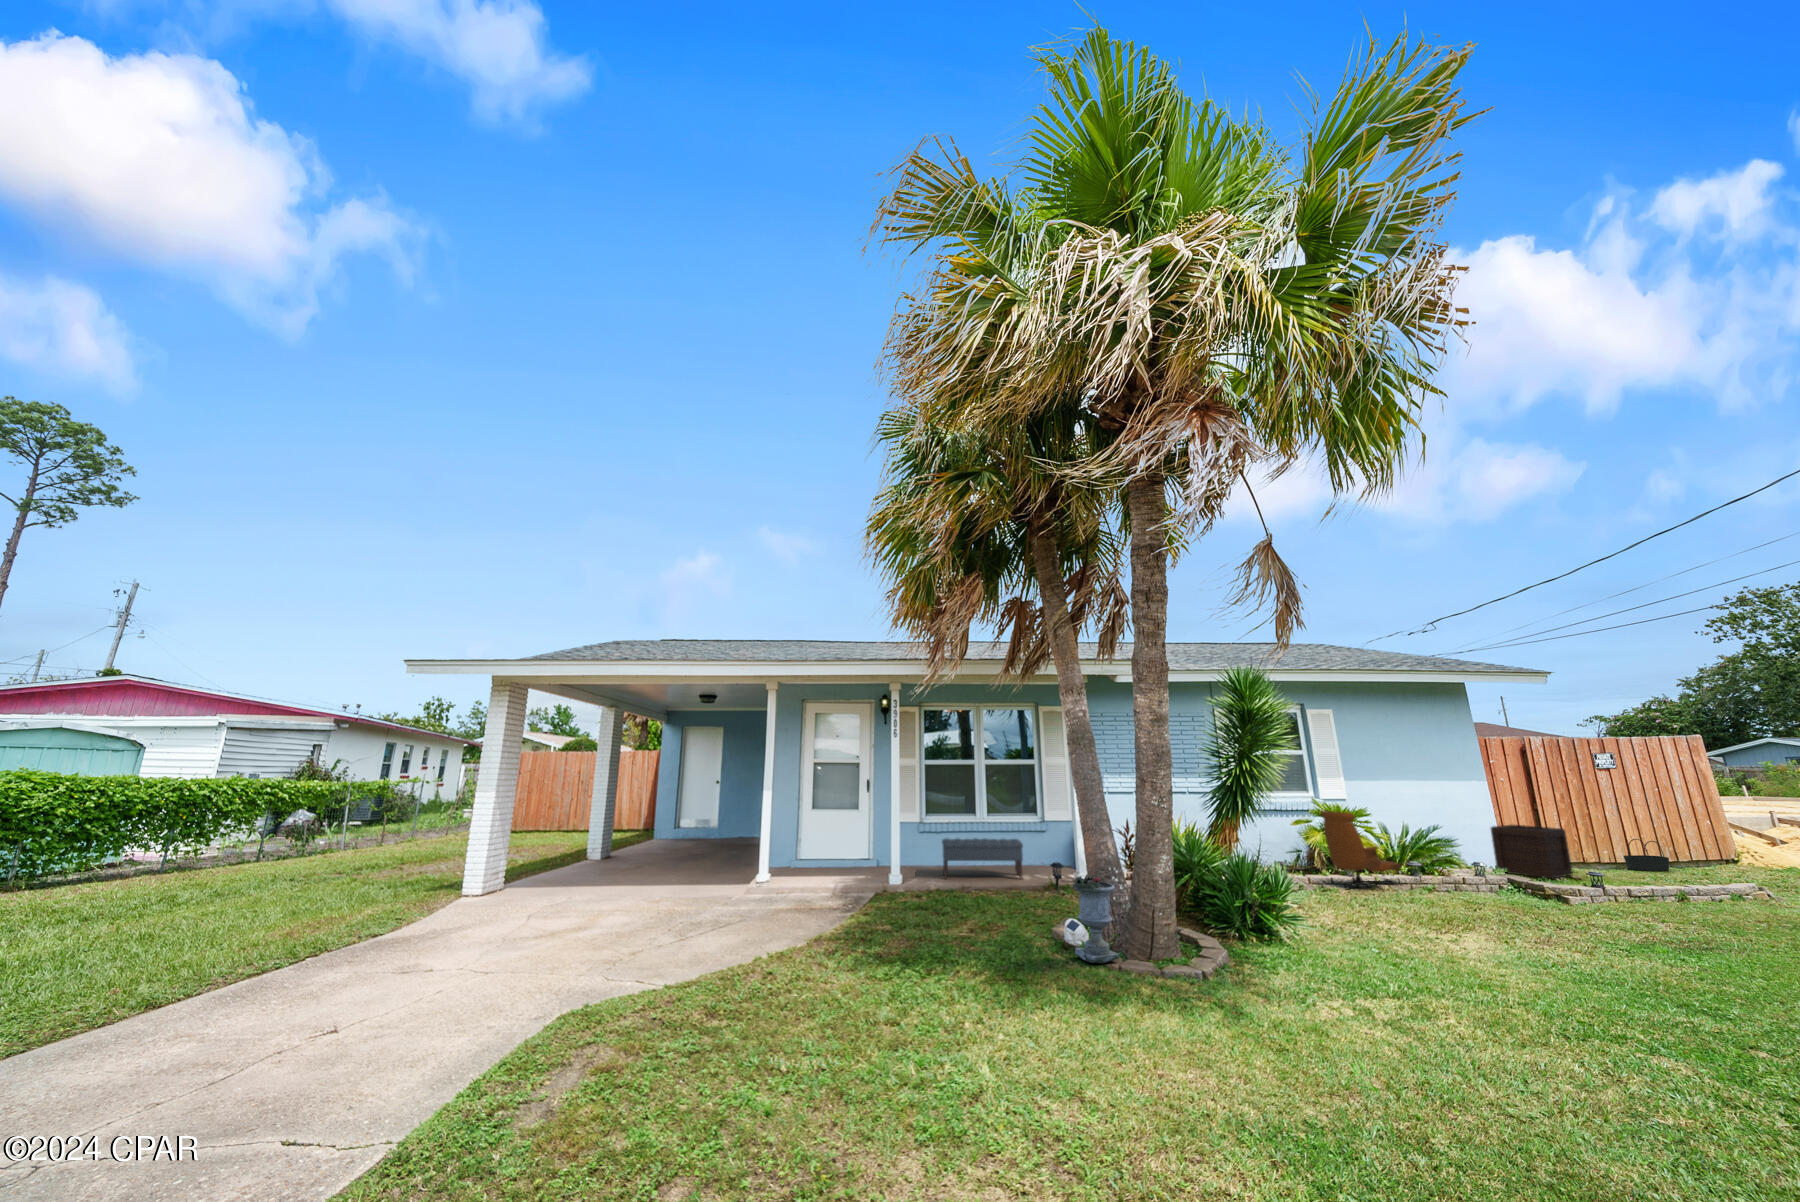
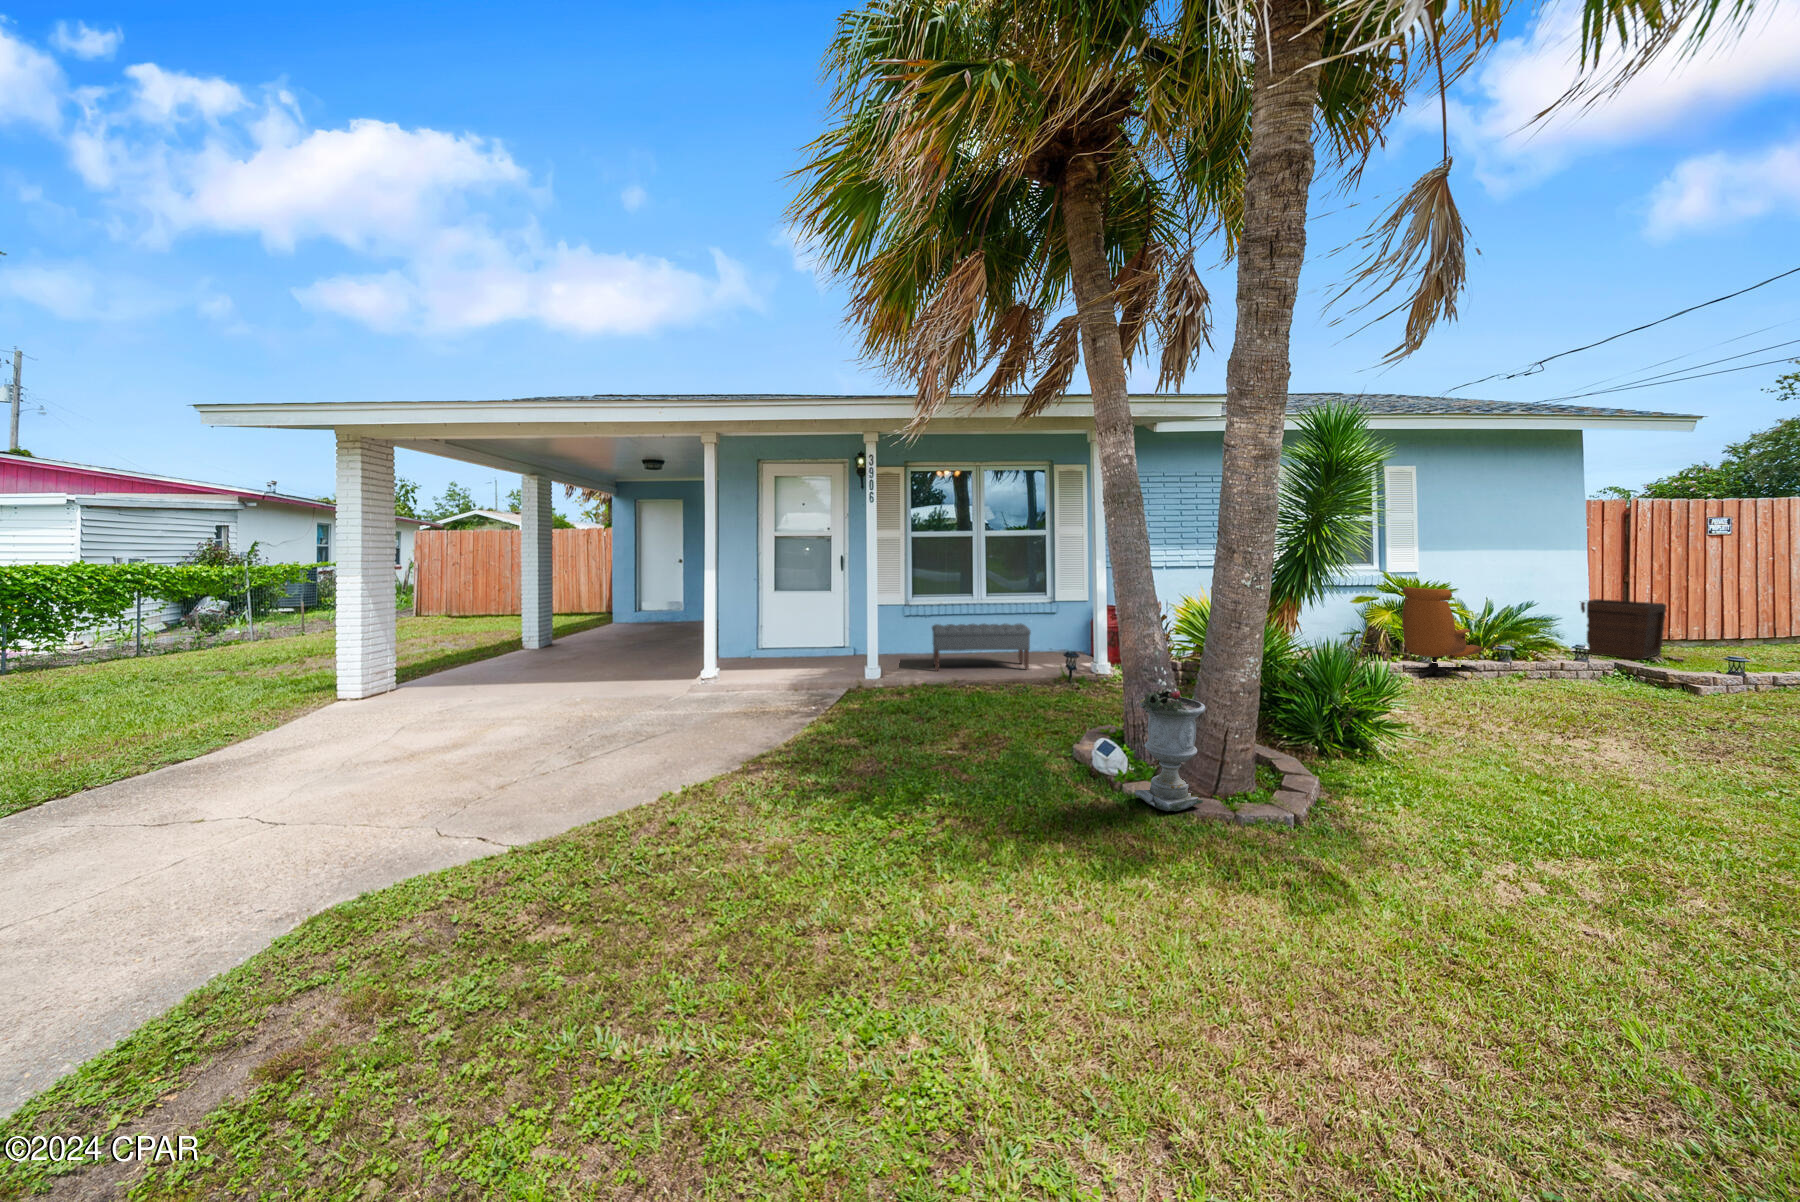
basket: present [1624,839,1669,871] -> none [1710,613,1764,648]

